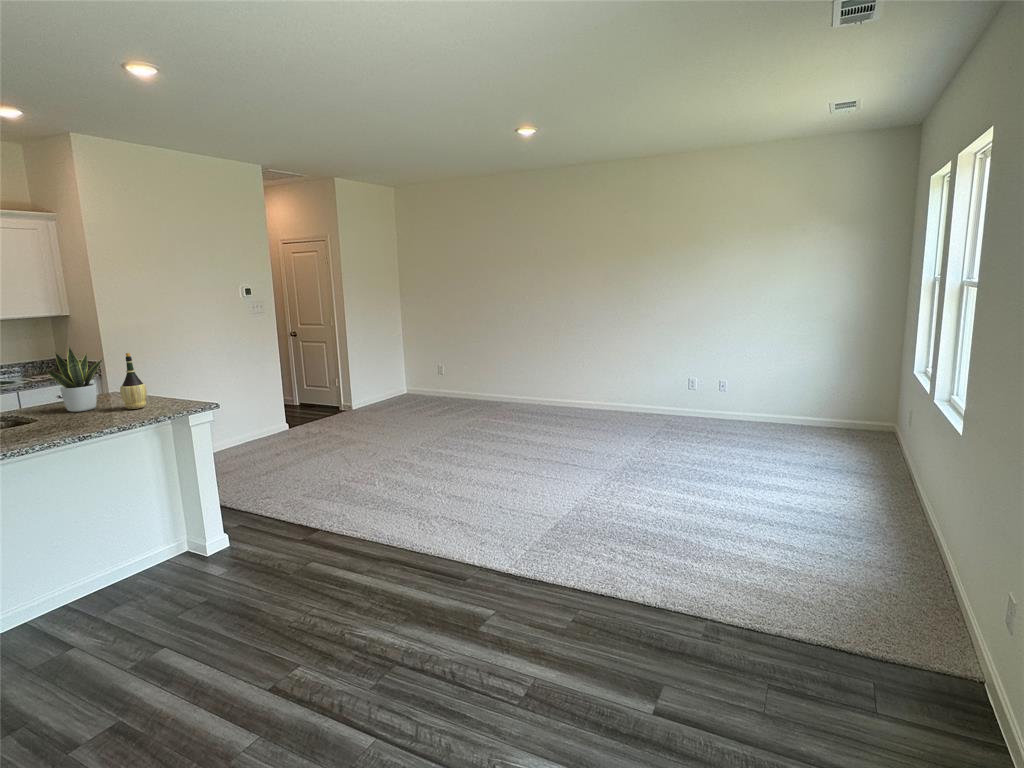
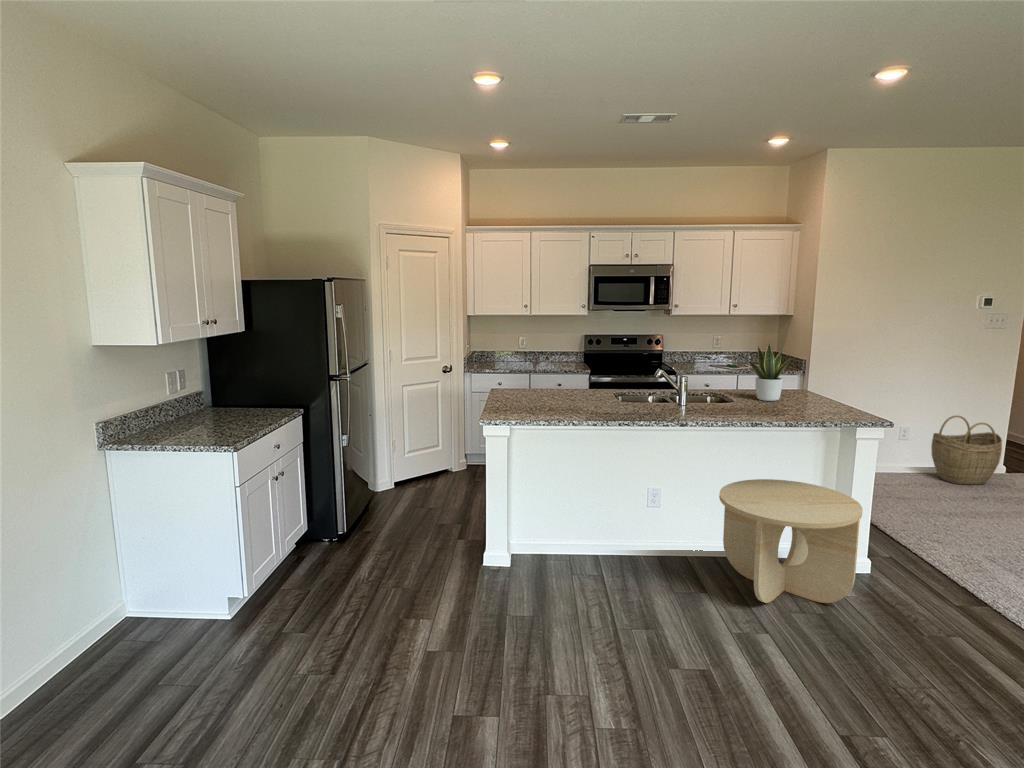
wine bottle: present [120,353,147,409] -> none [800,354,824,408]
woven basket: none [233,391,284,448] -> present [931,416,1002,485]
side table: none [57,482,226,621] -> present [719,479,863,603]

